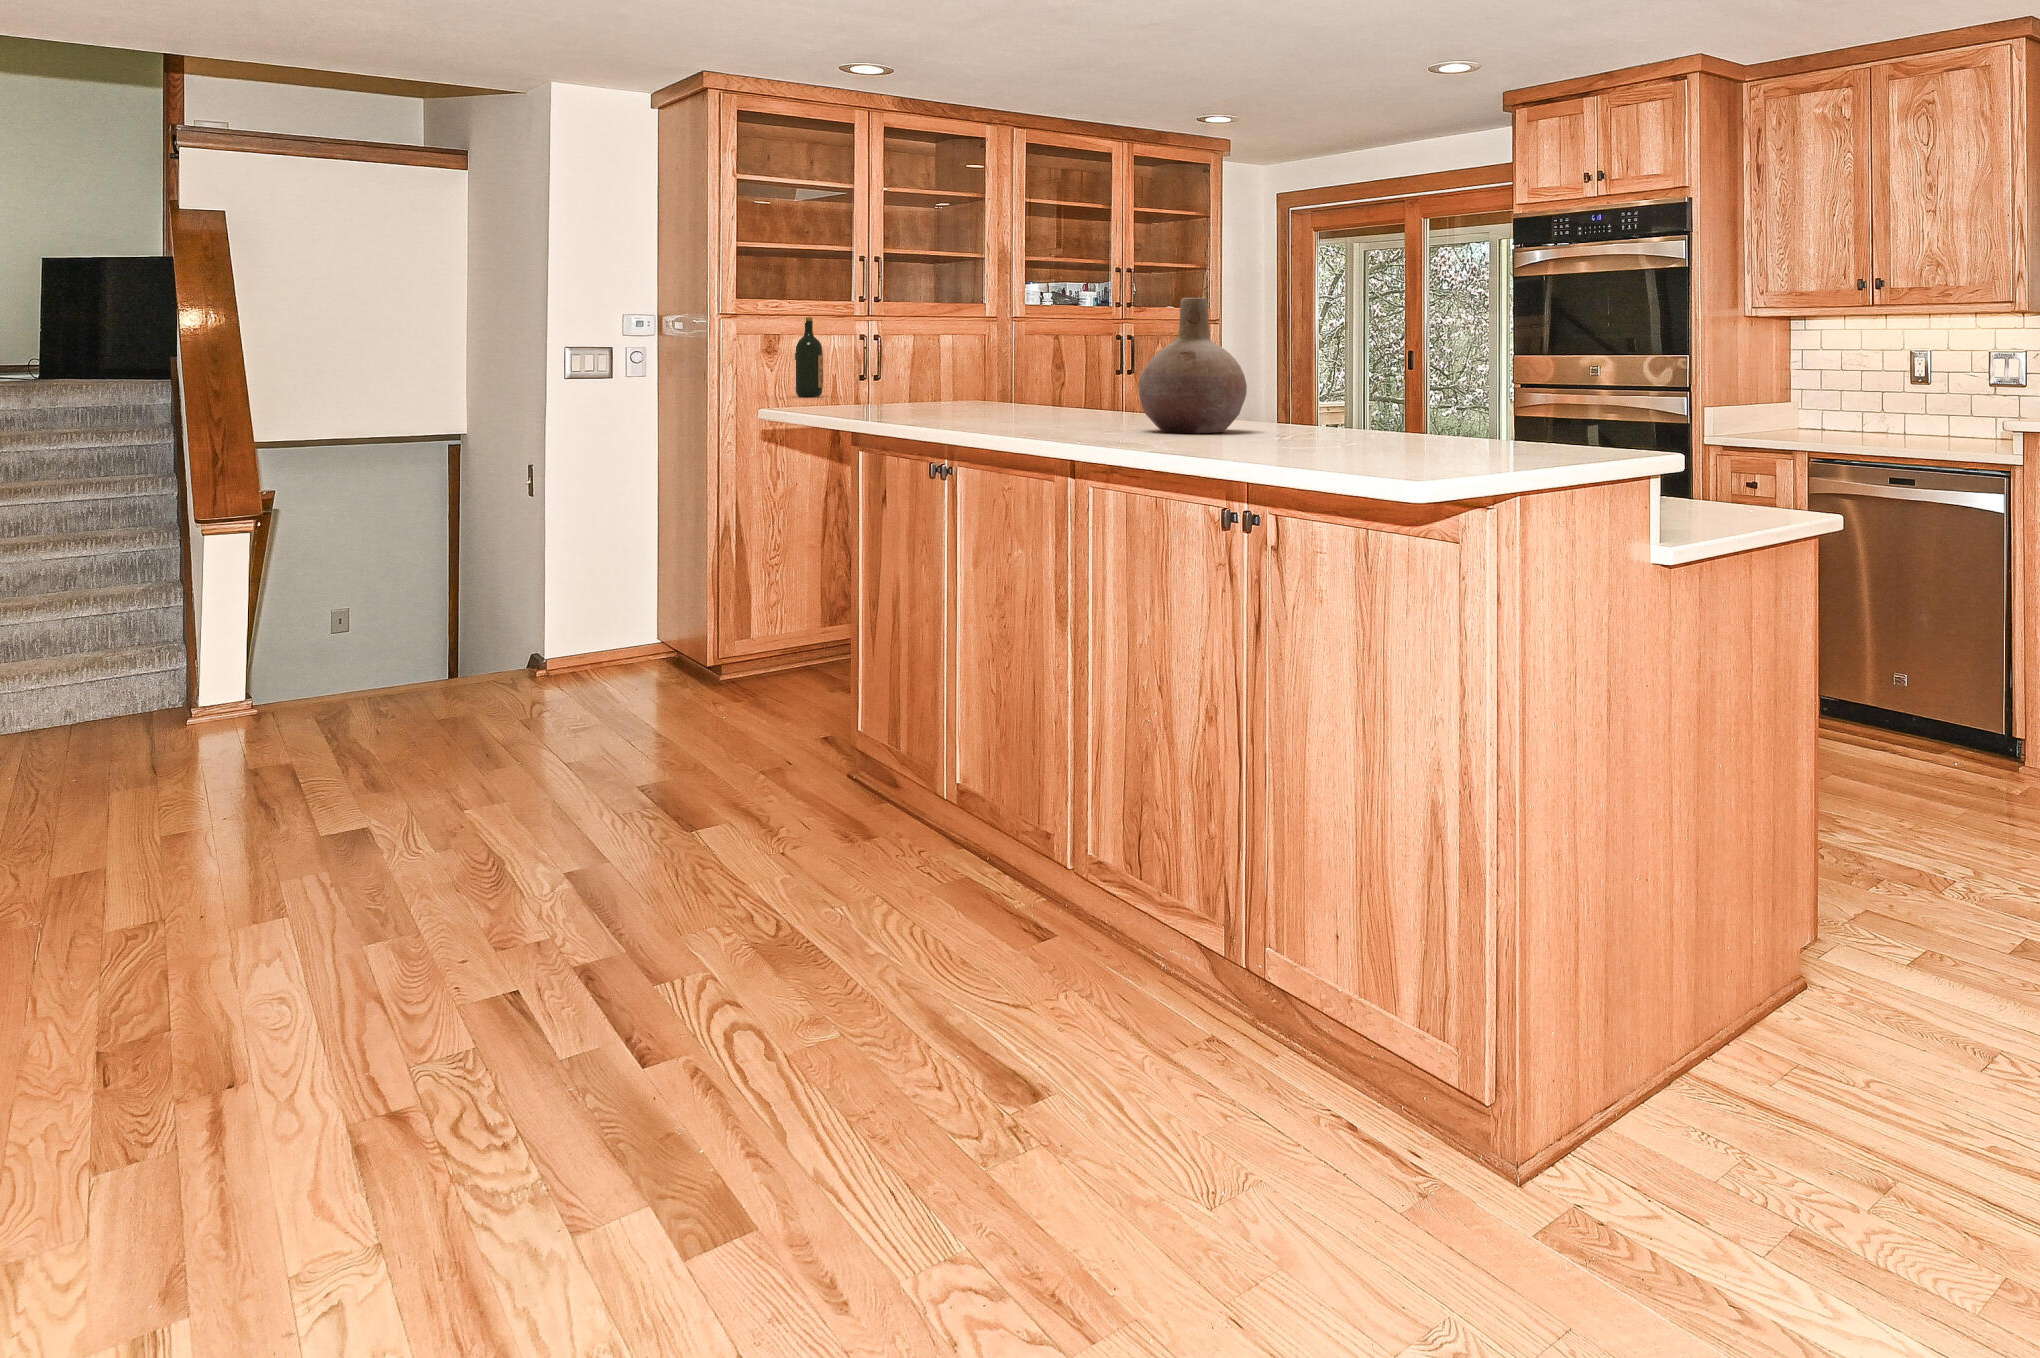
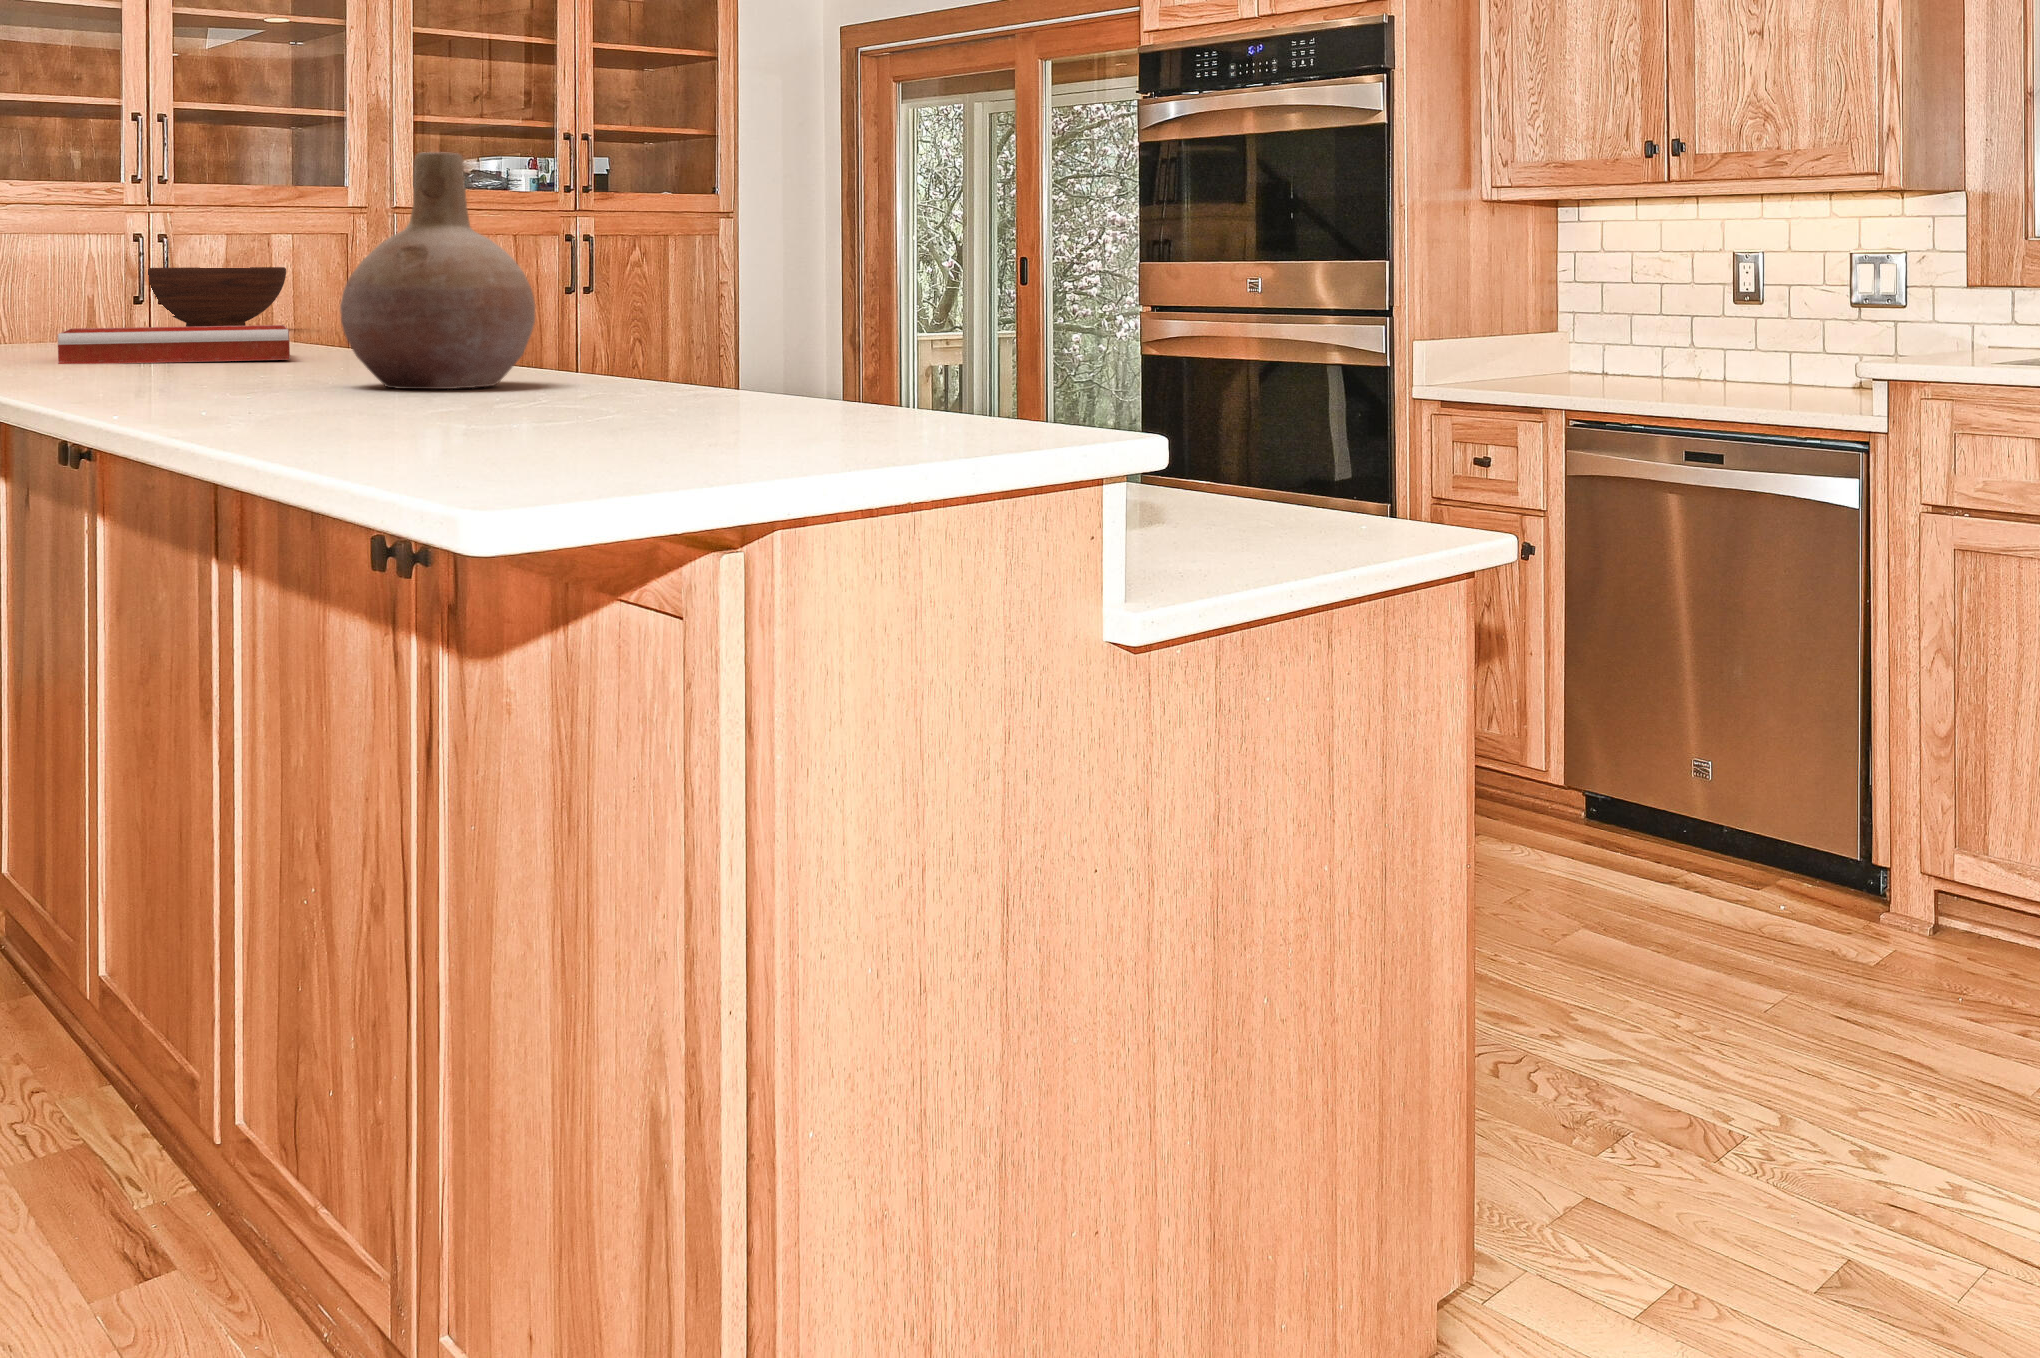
wine bottle: present [795,317,823,397] -> none [21,209,69,332]
fruit bowl: none [860,354,950,395] -> present [148,267,286,327]
tray: none [903,394,1045,418] -> present [57,325,290,364]

